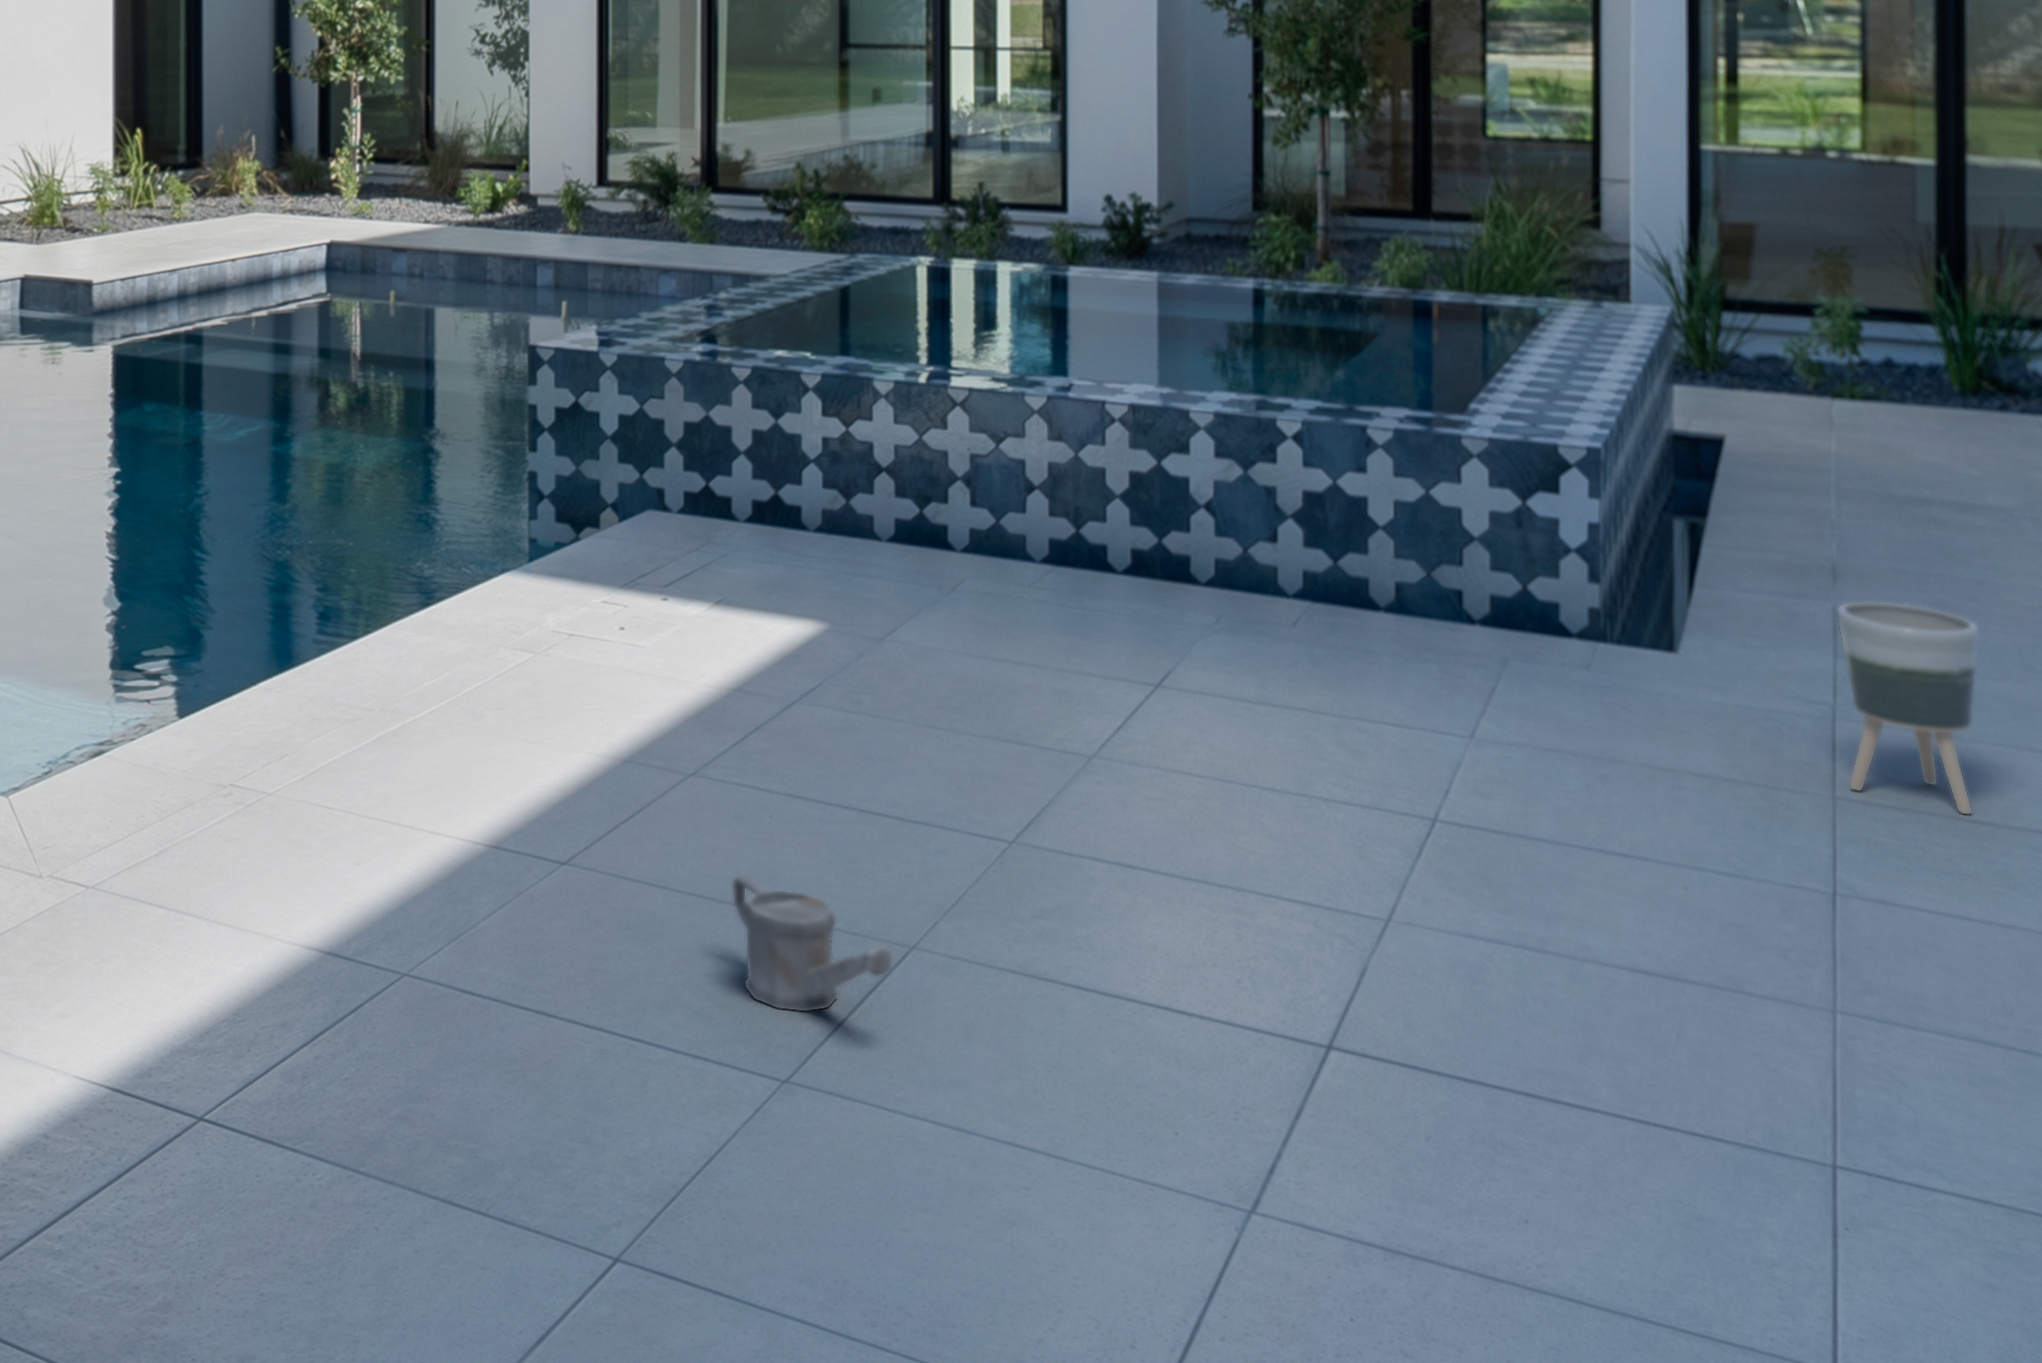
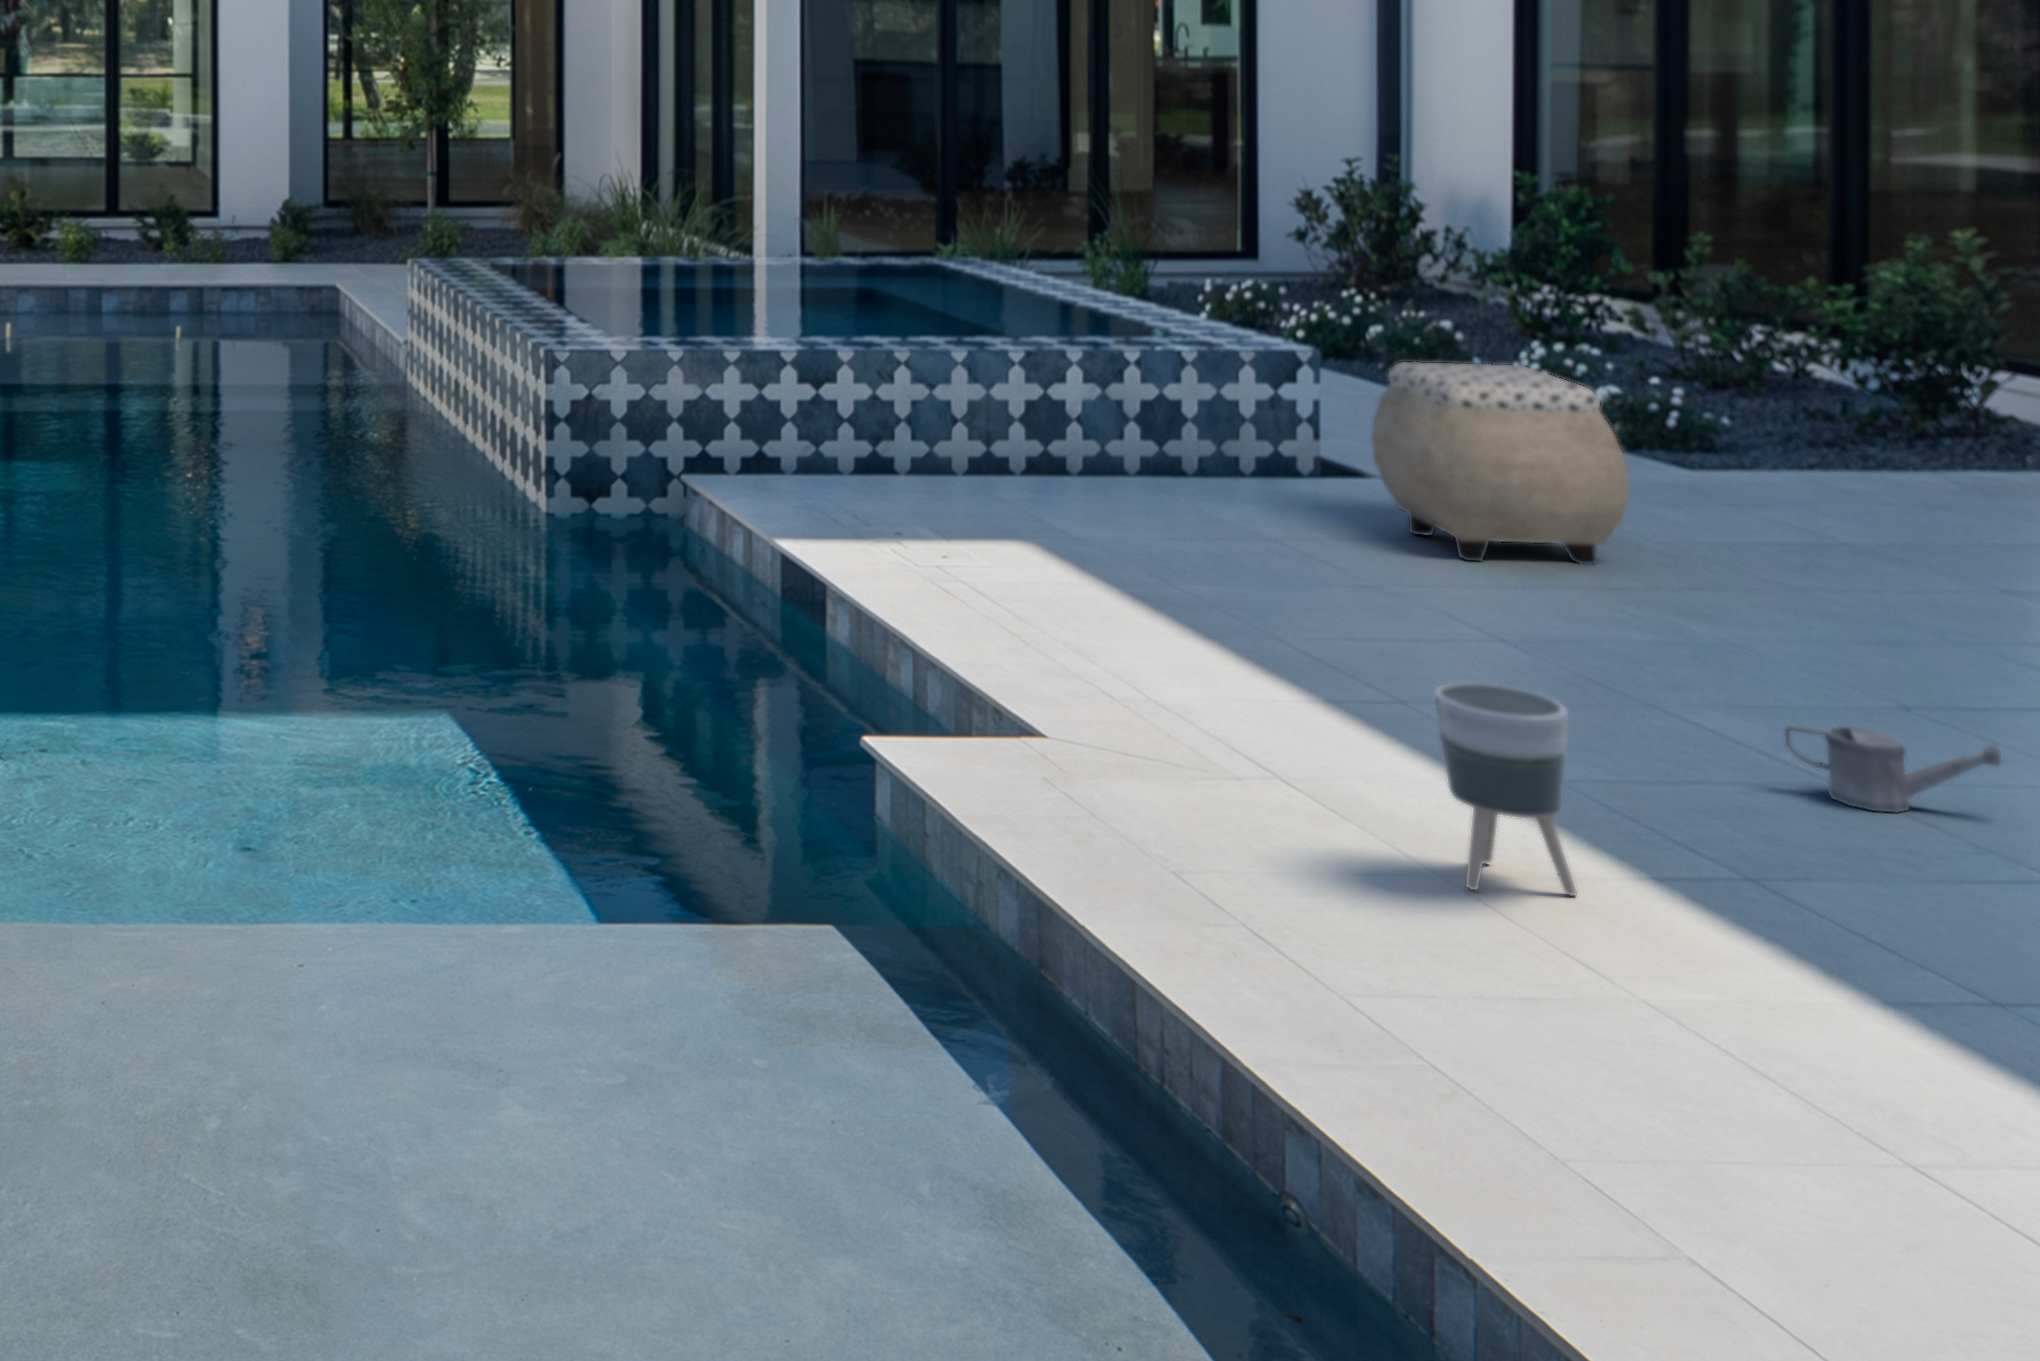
ottoman: none [1318,459,1654,777] -> present [1372,362,1628,564]
planter: present [1838,601,1978,814] -> present [1433,683,1576,896]

